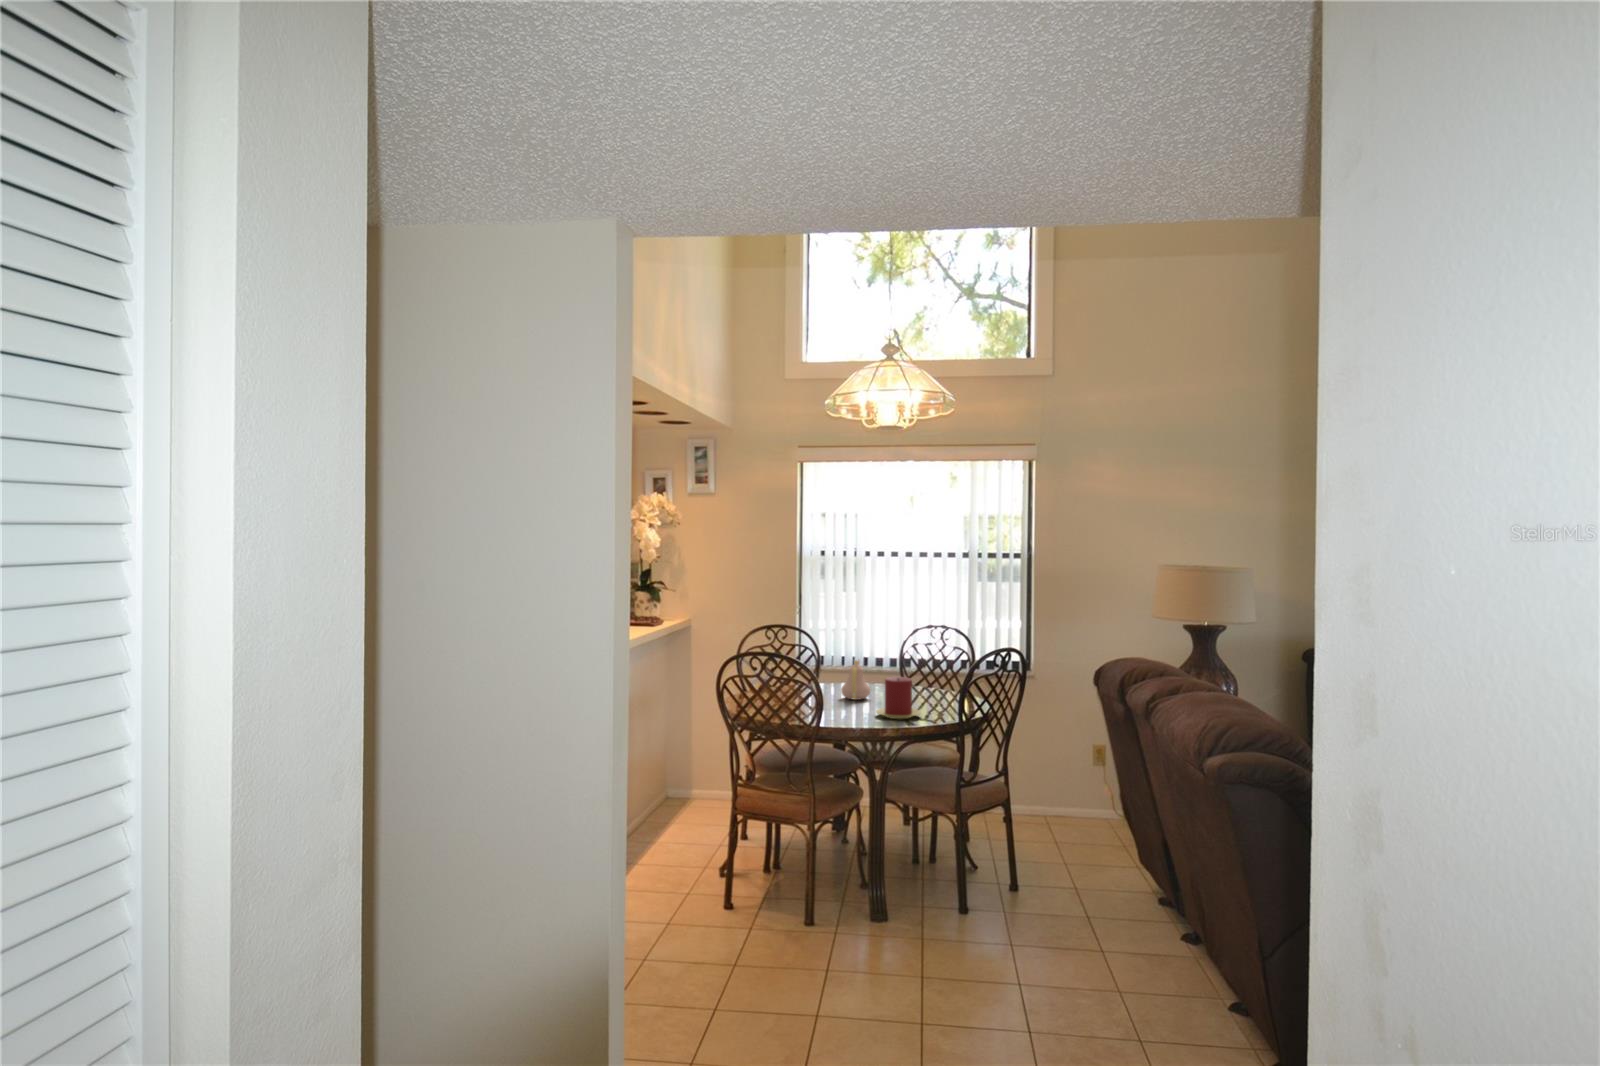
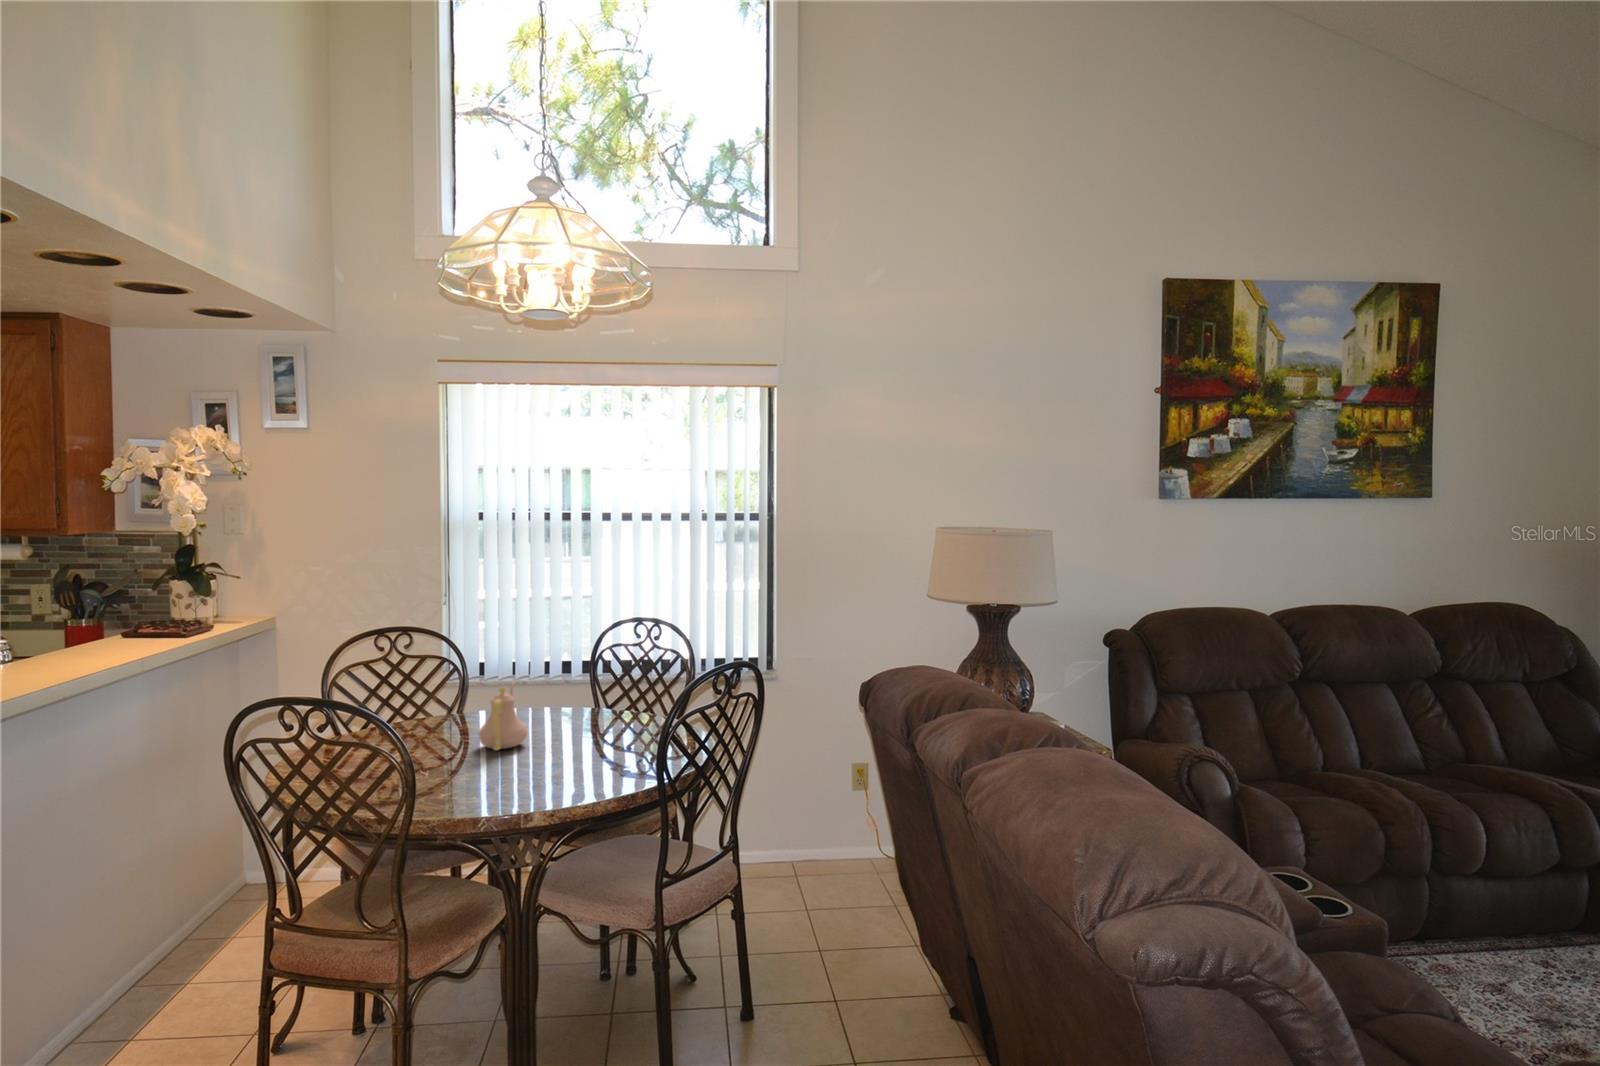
candle: present [876,677,921,719] -> none [520,718,596,791]

